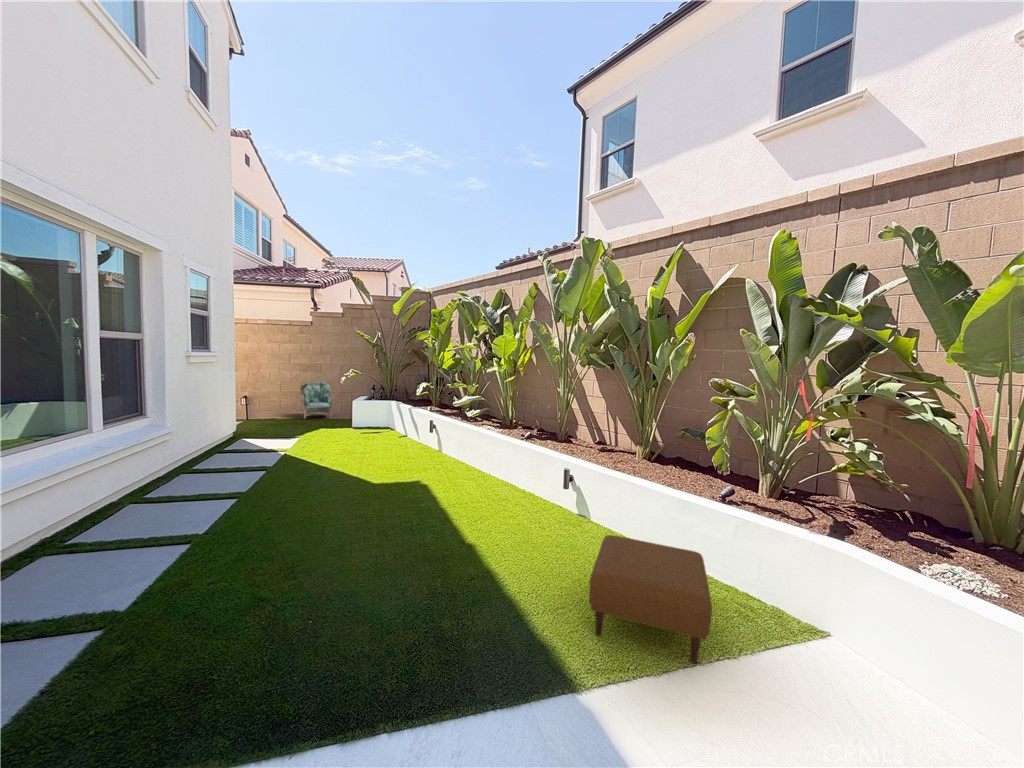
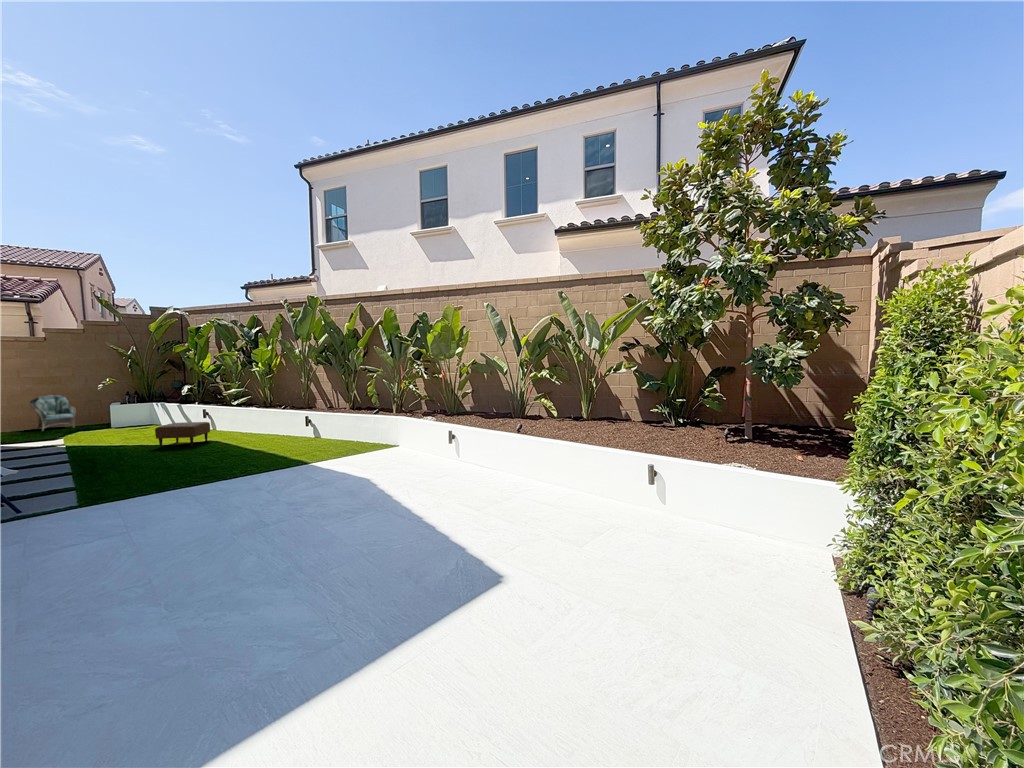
ottoman: present [589,535,712,664] -> present [155,422,210,447]

